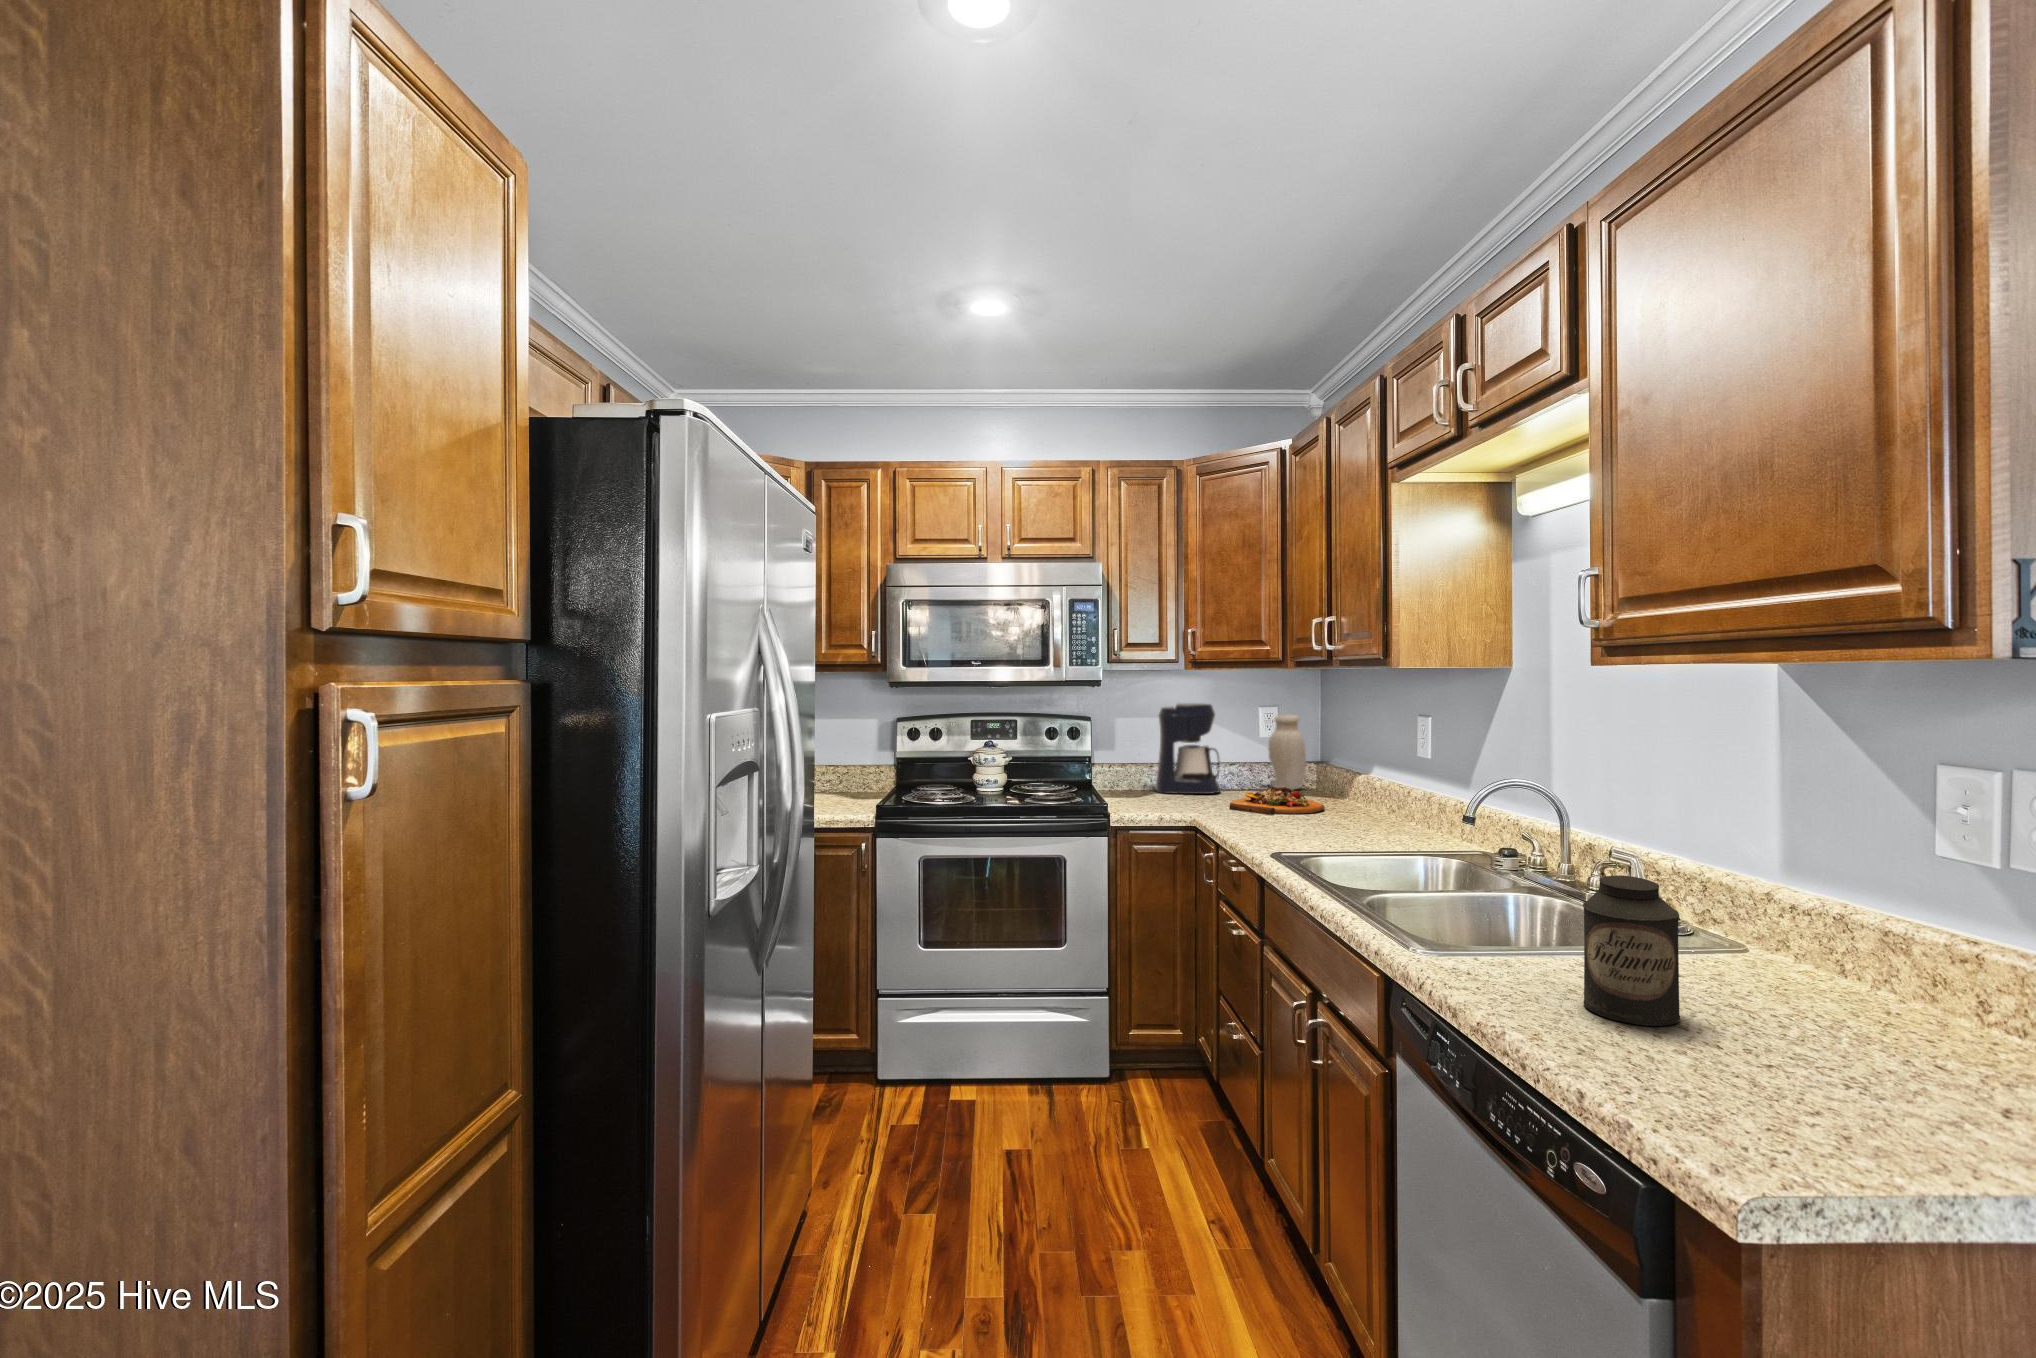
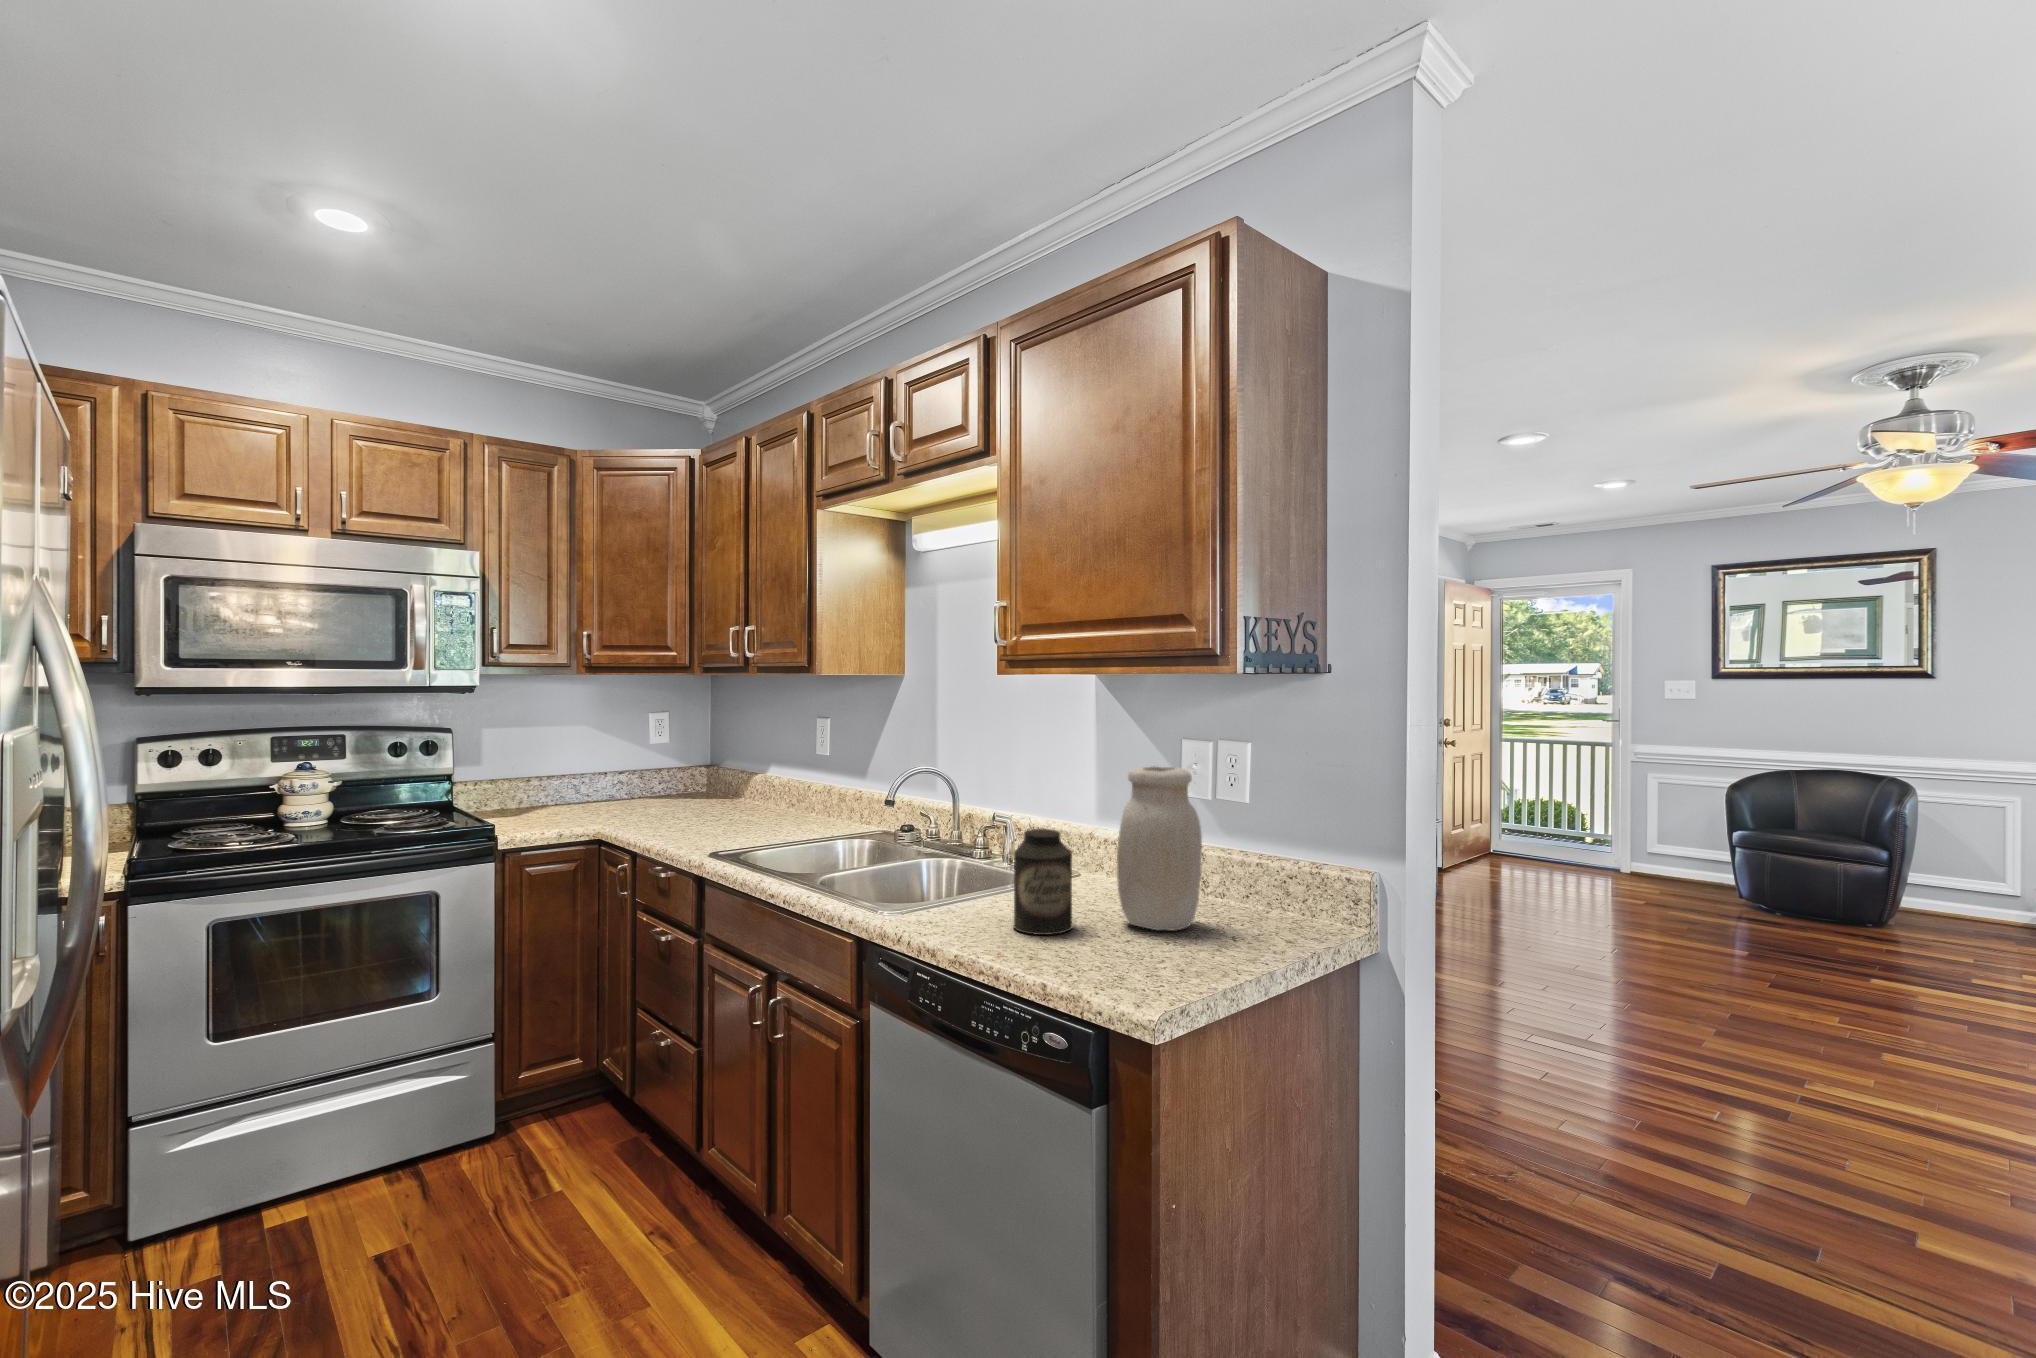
coffee maker: present [1155,703,1221,794] -> none [532,711,609,810]
jar: present [1268,715,1306,790] -> present [1117,766,1202,930]
cutting board: present [1229,786,1325,815] -> none [628,792,726,821]

